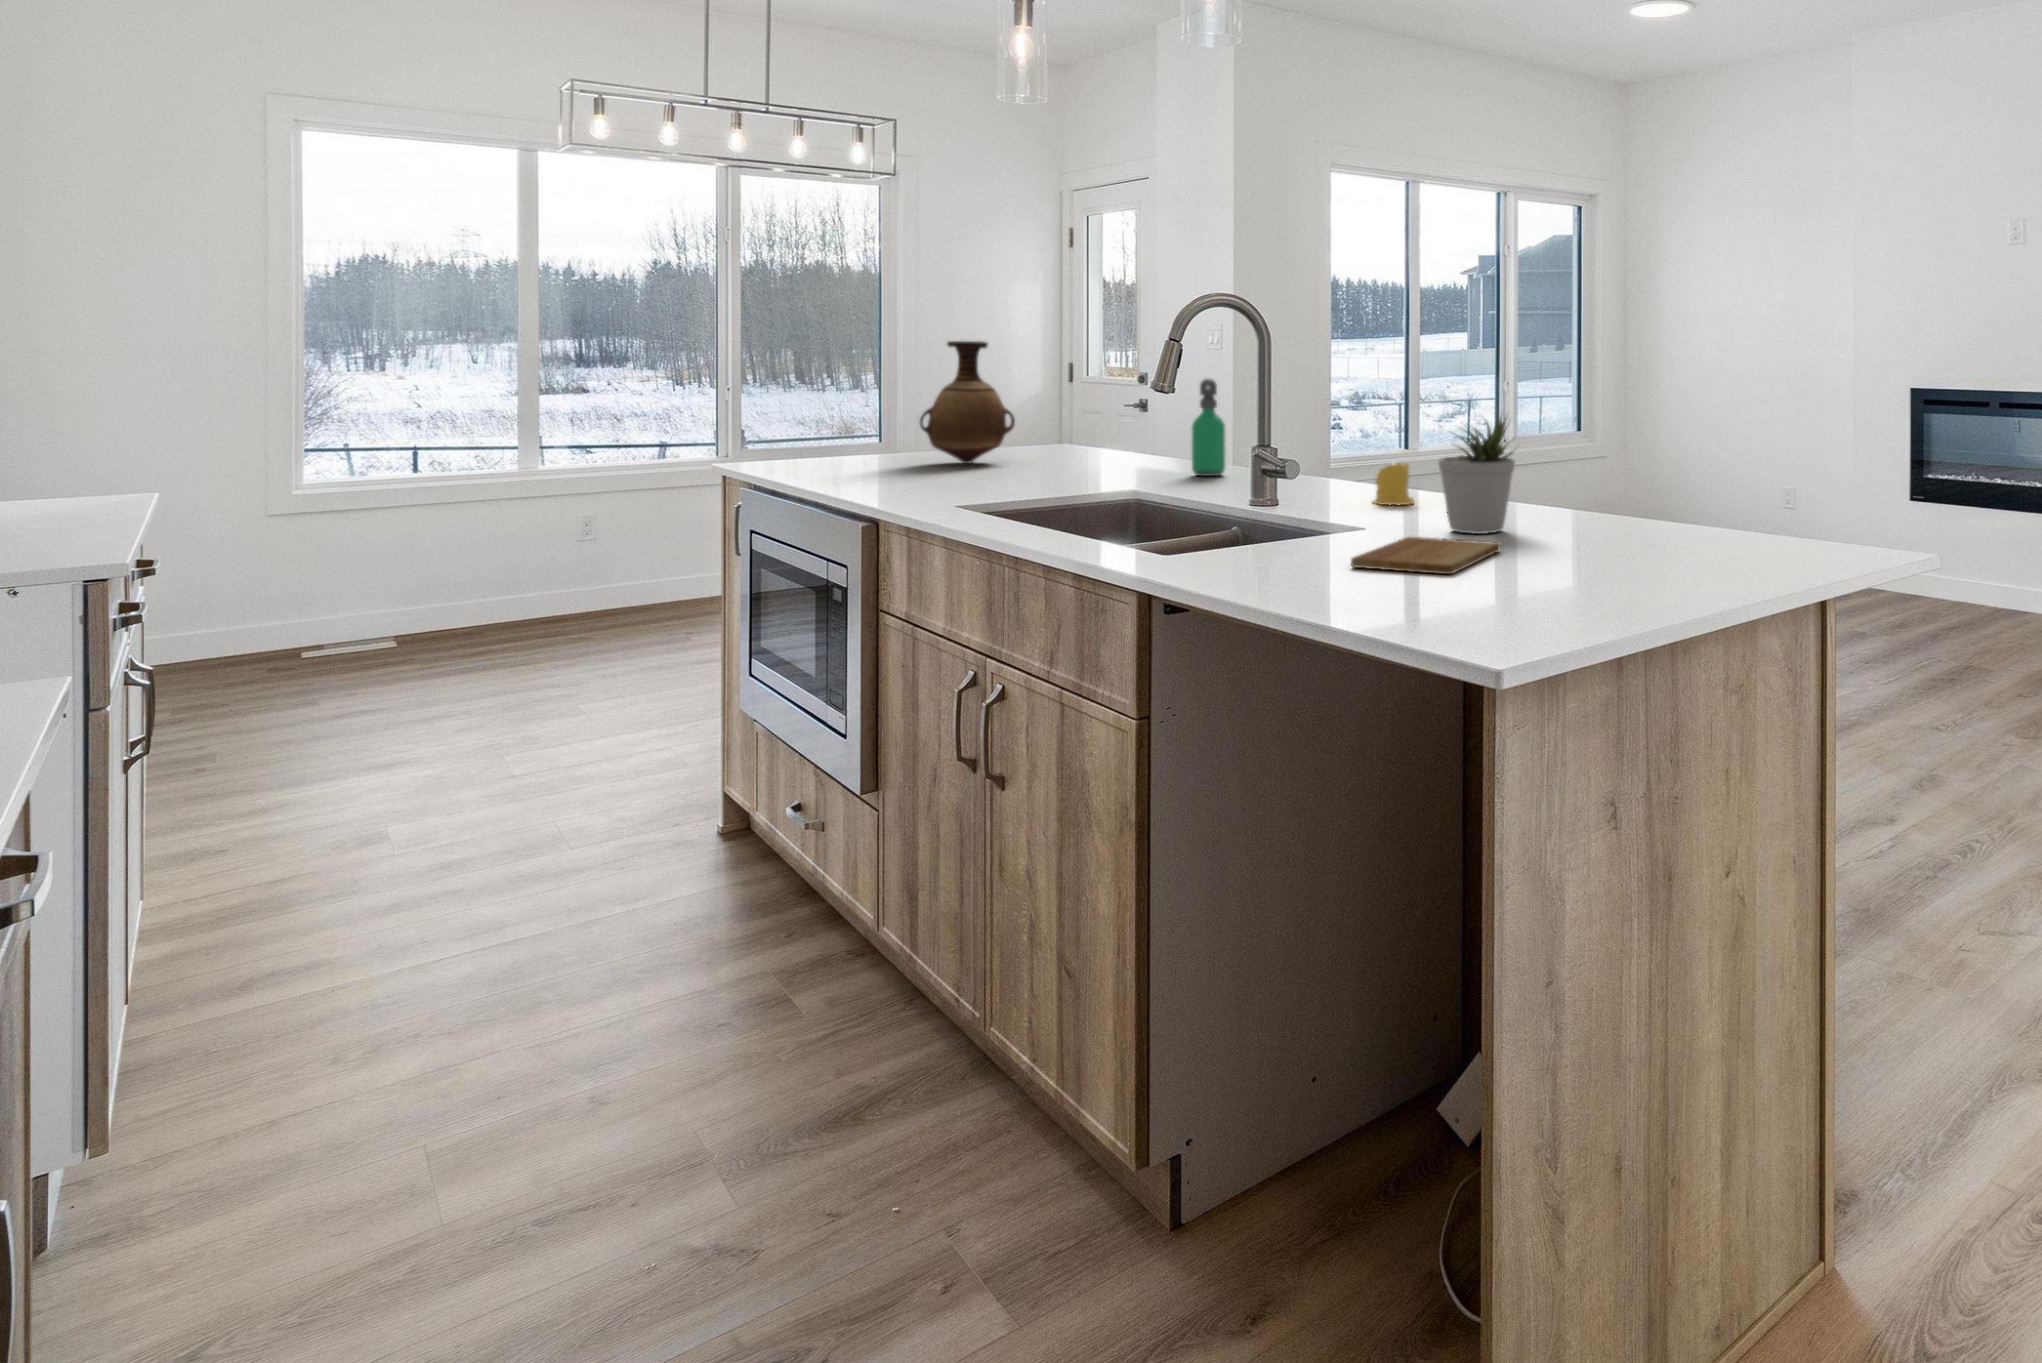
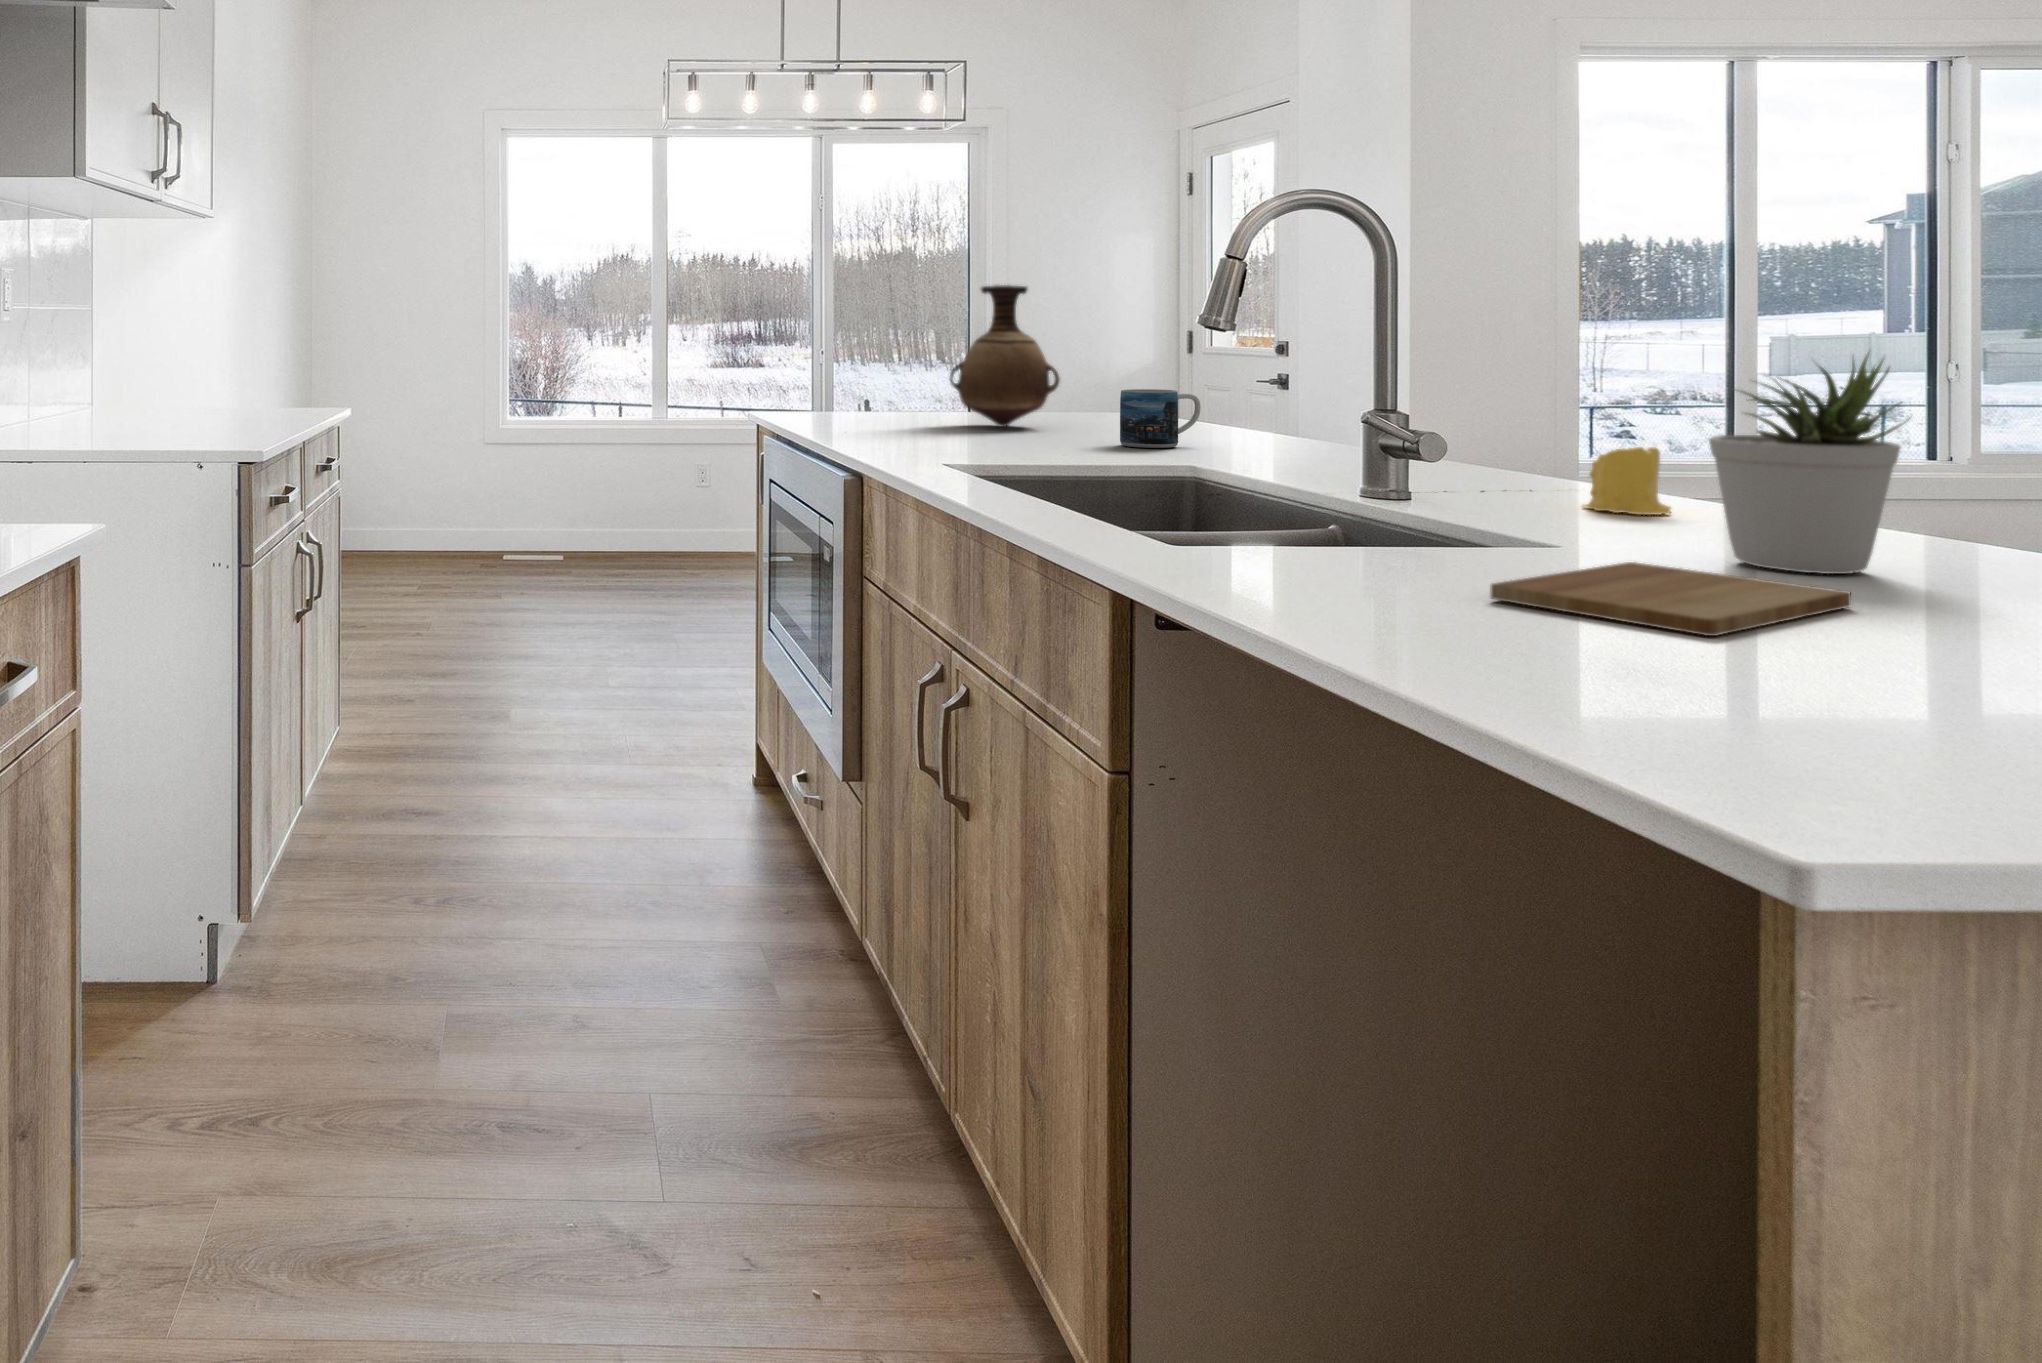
soap dispenser: present [1192,379,1225,476] -> none [1287,324,1340,456]
mug: none [1073,429,1130,477] -> present [1120,389,1201,448]

